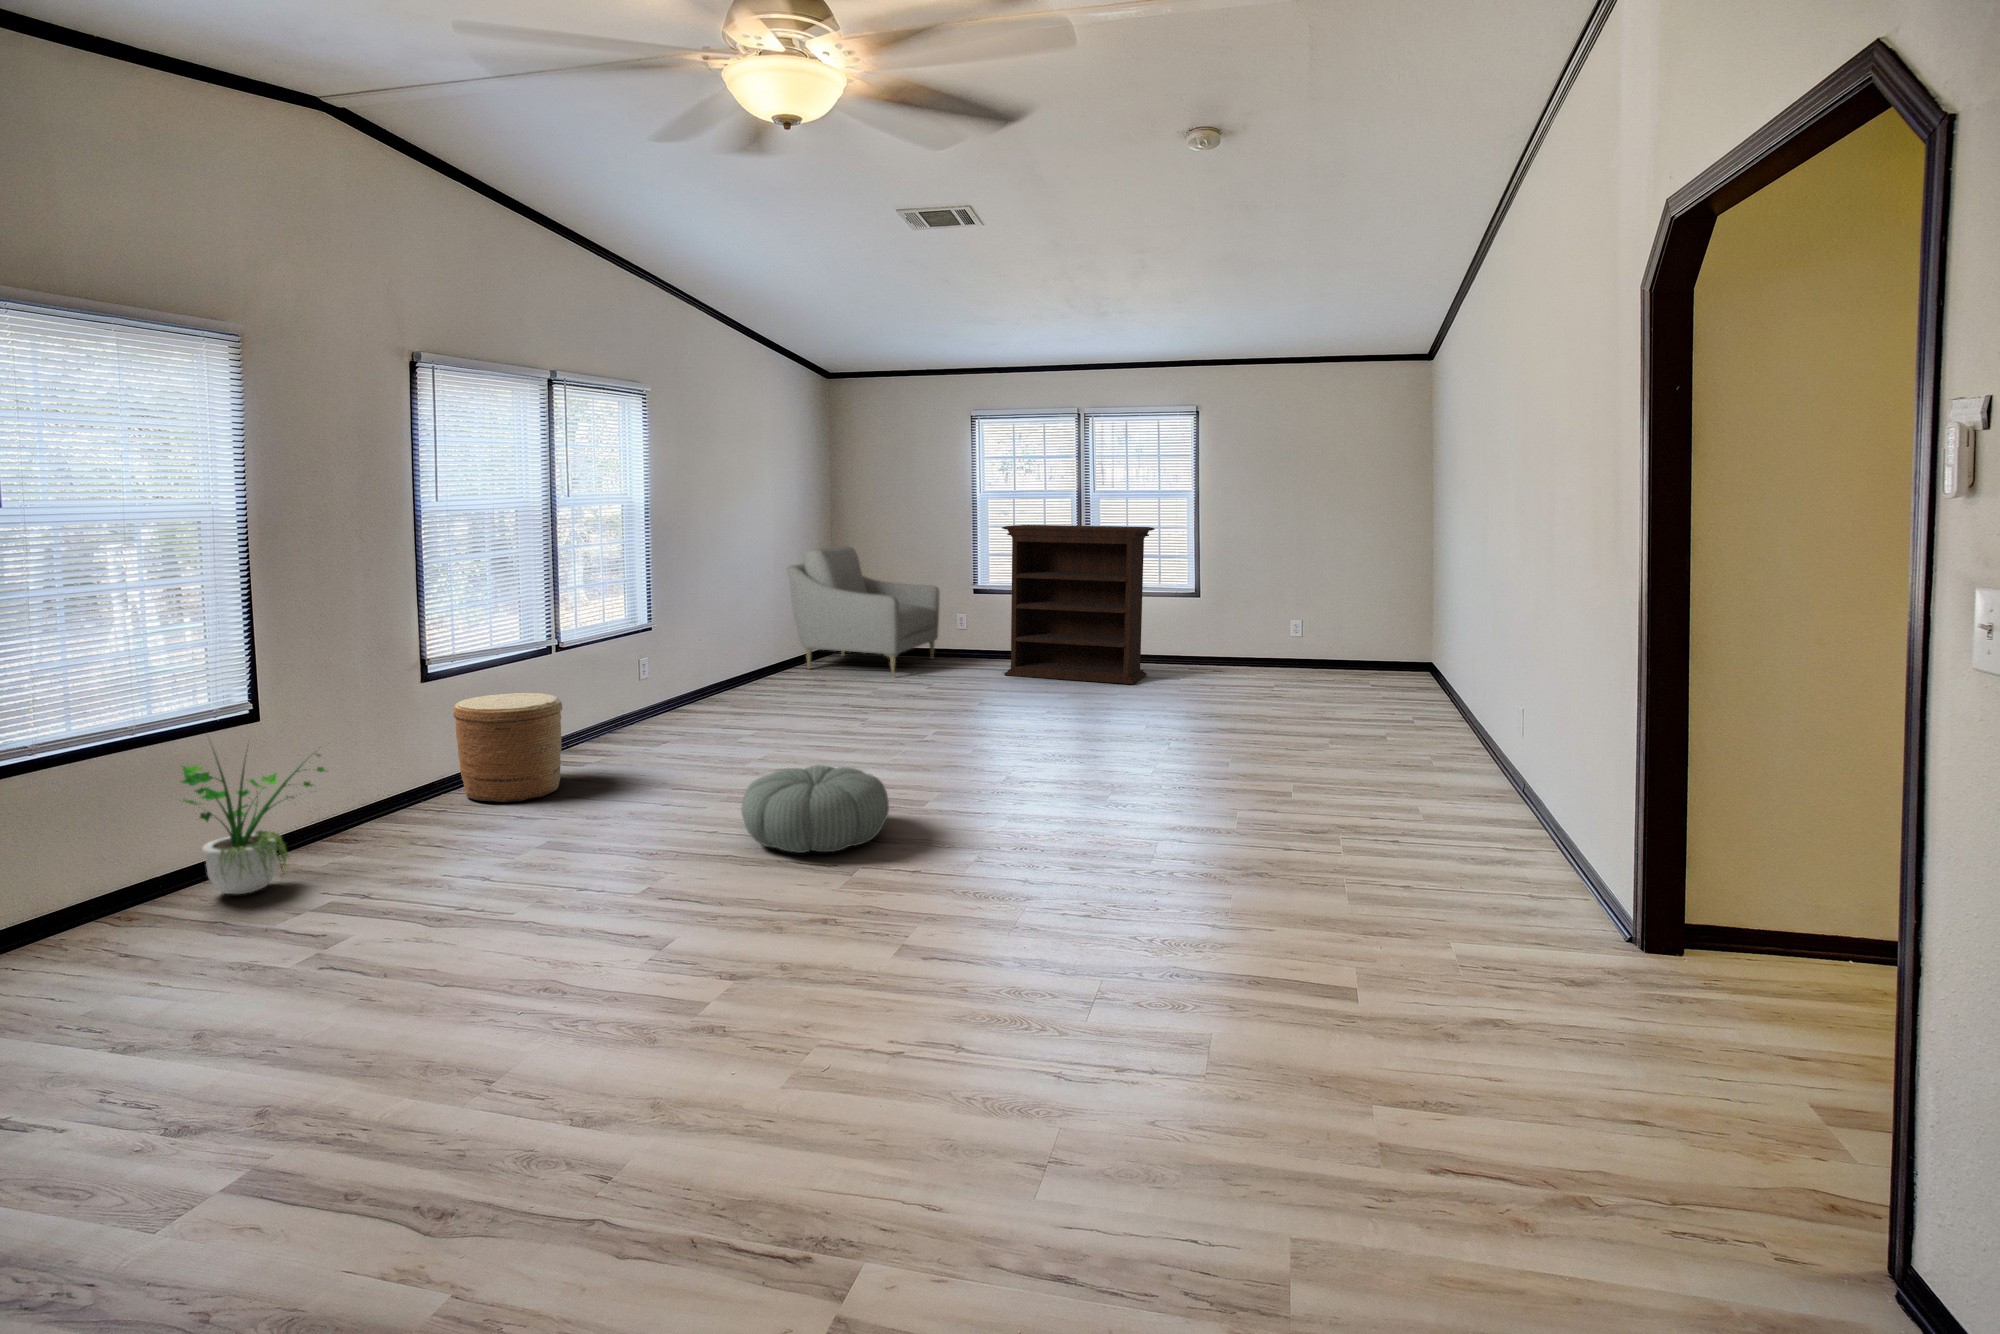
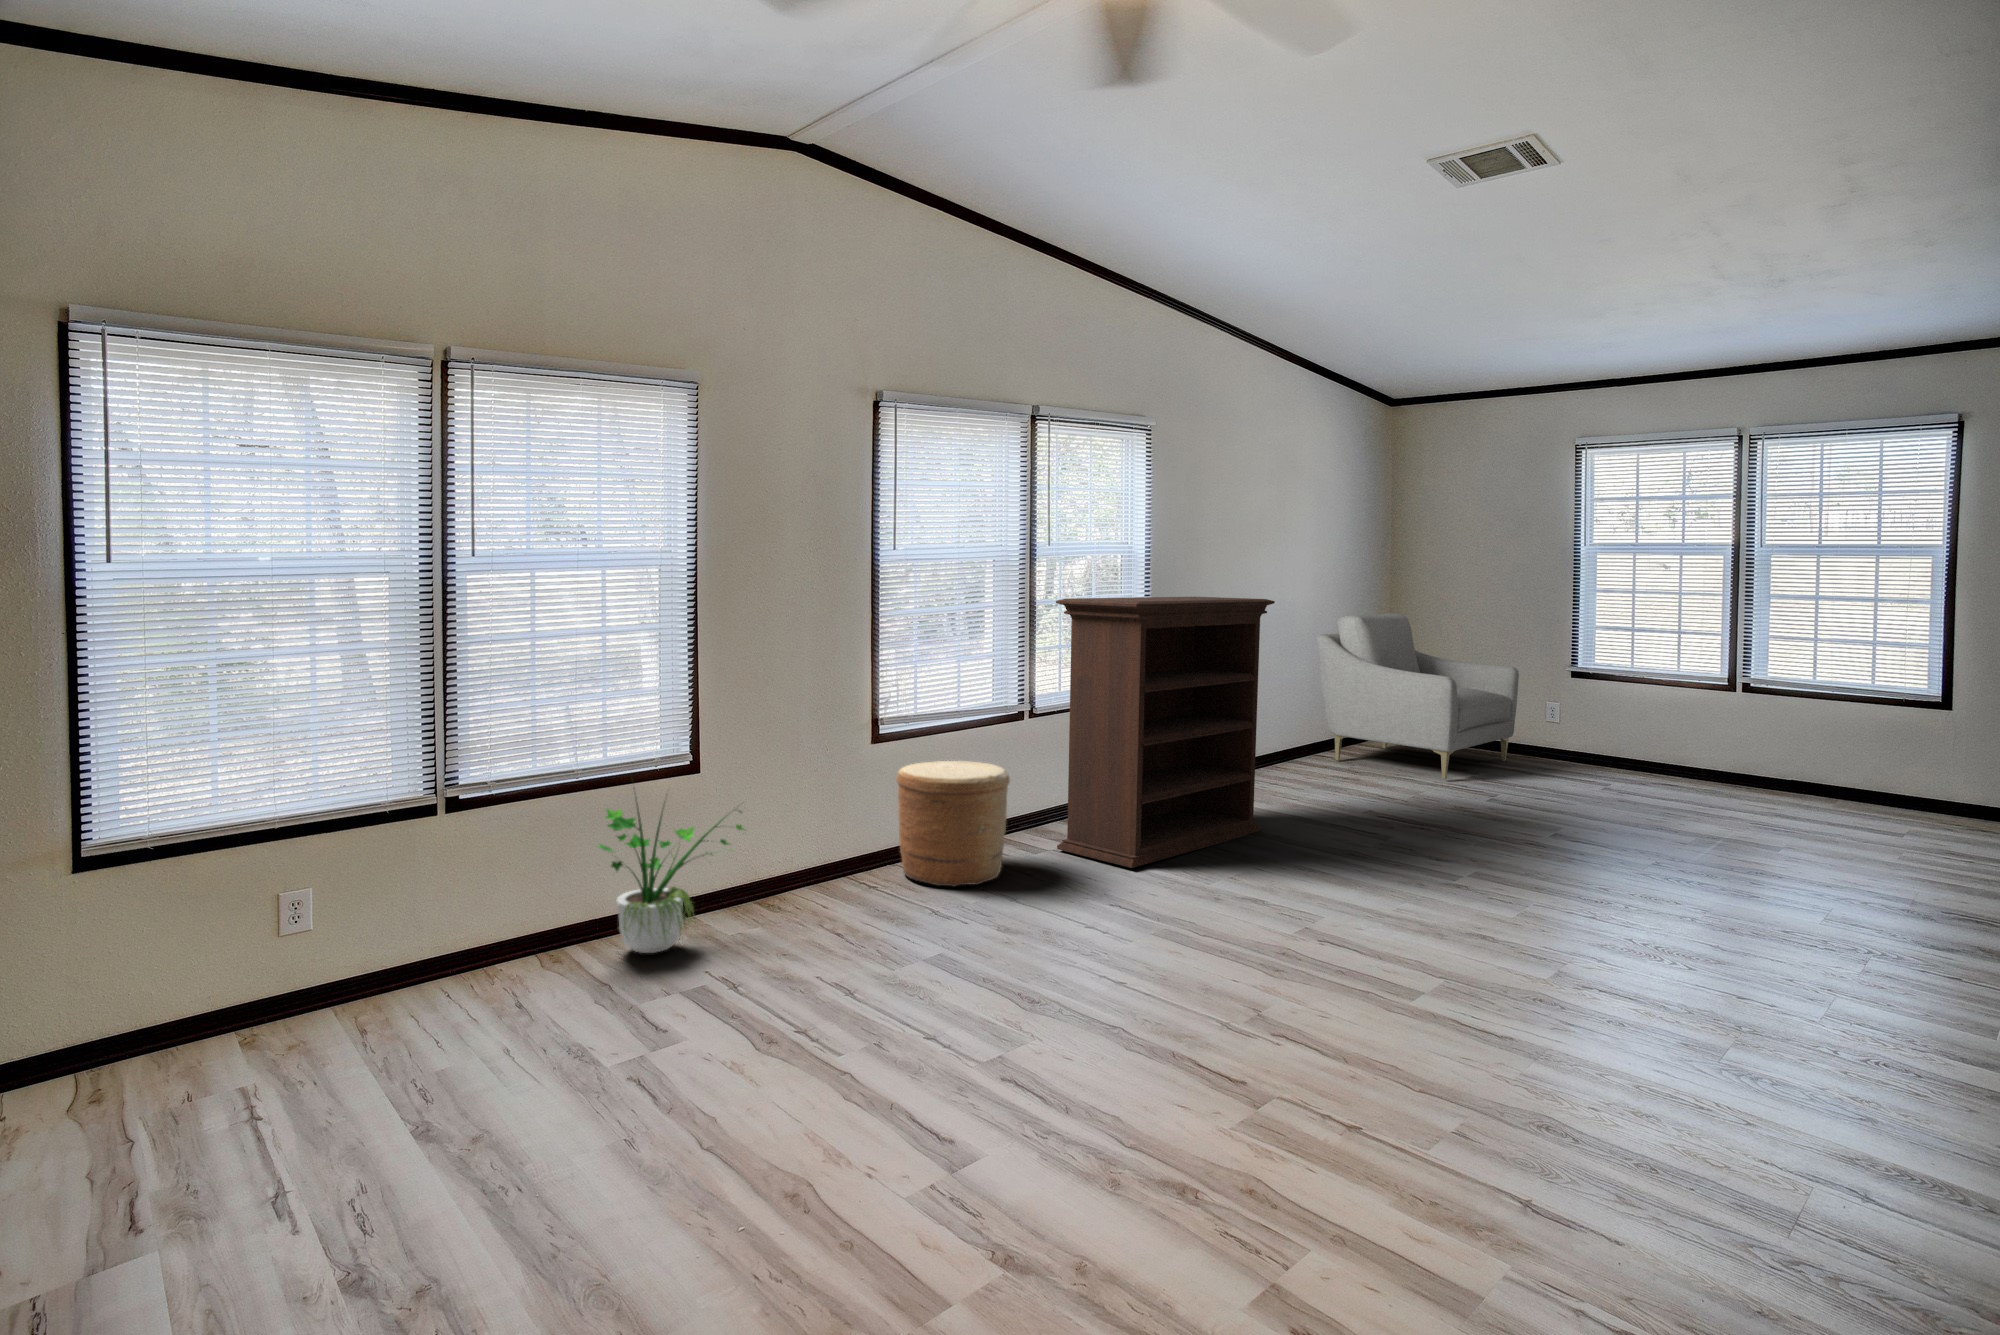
bookshelf: present [1002,525,1155,684] -> present [1056,597,1275,868]
pouf: present [742,765,889,853] -> none [1181,896,1387,1026]

